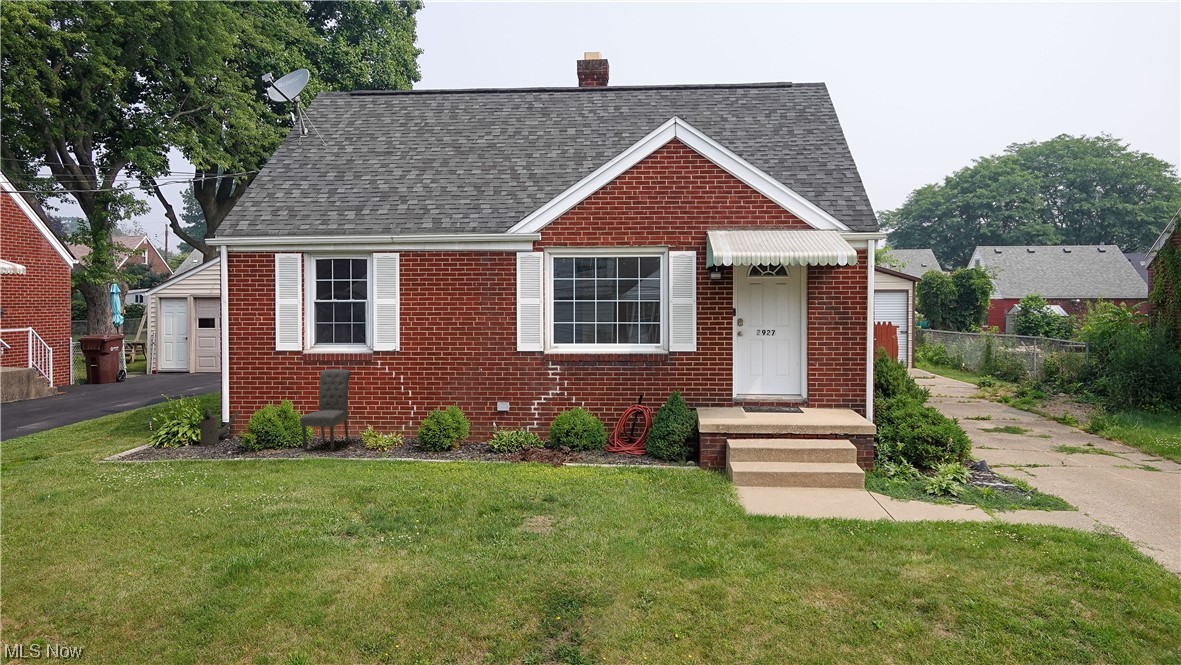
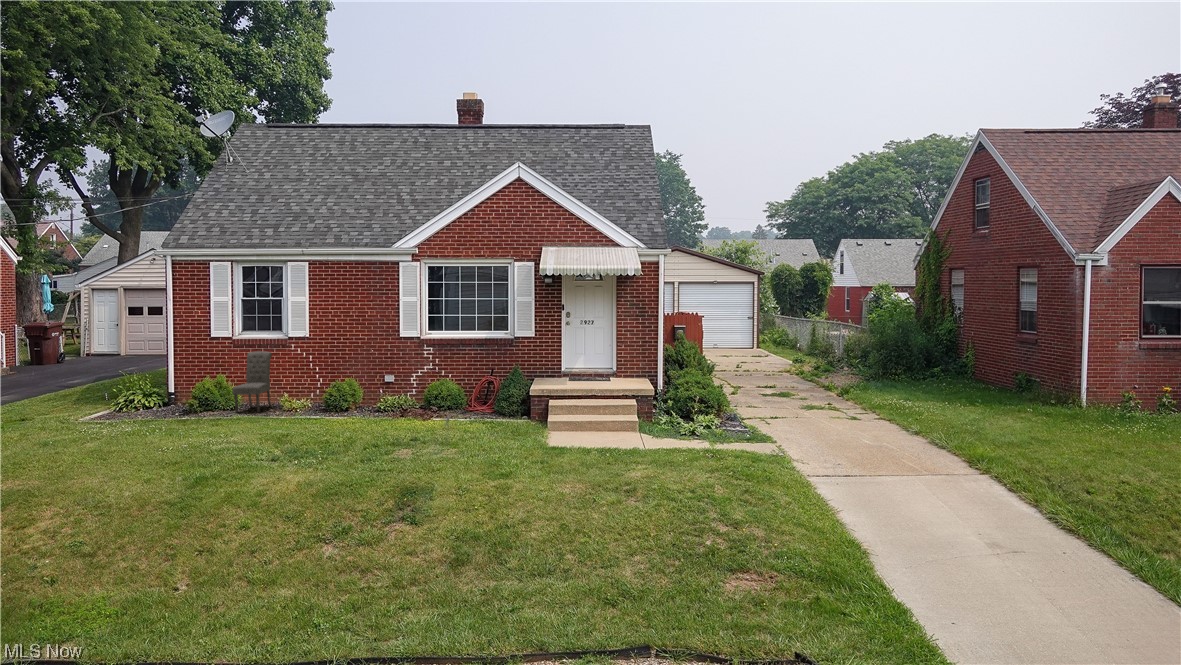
watering can: present [193,409,239,446] -> none [145,383,182,411]

